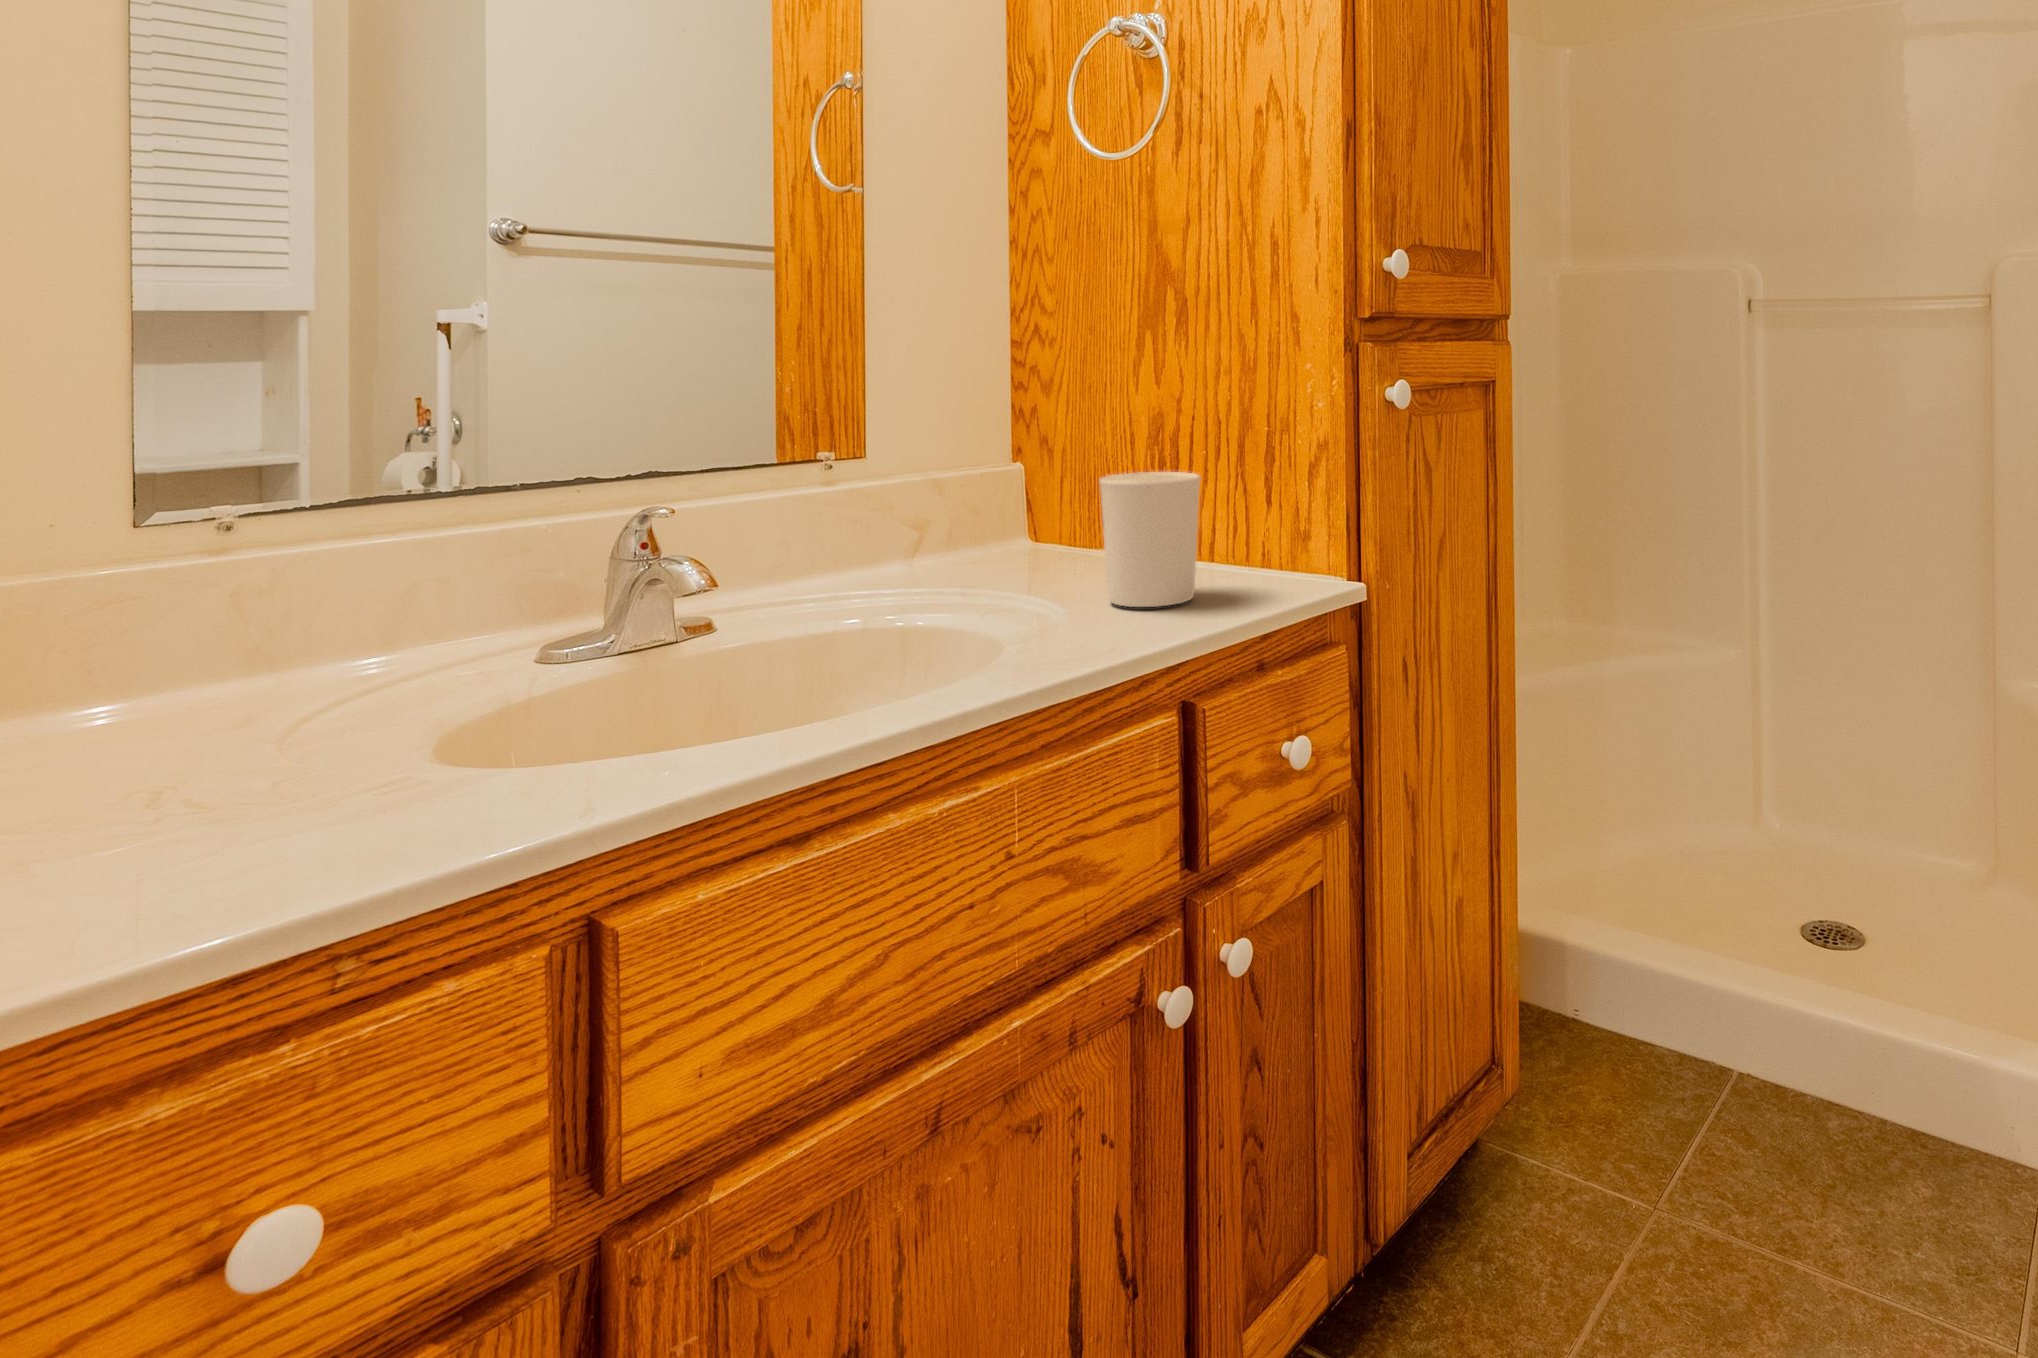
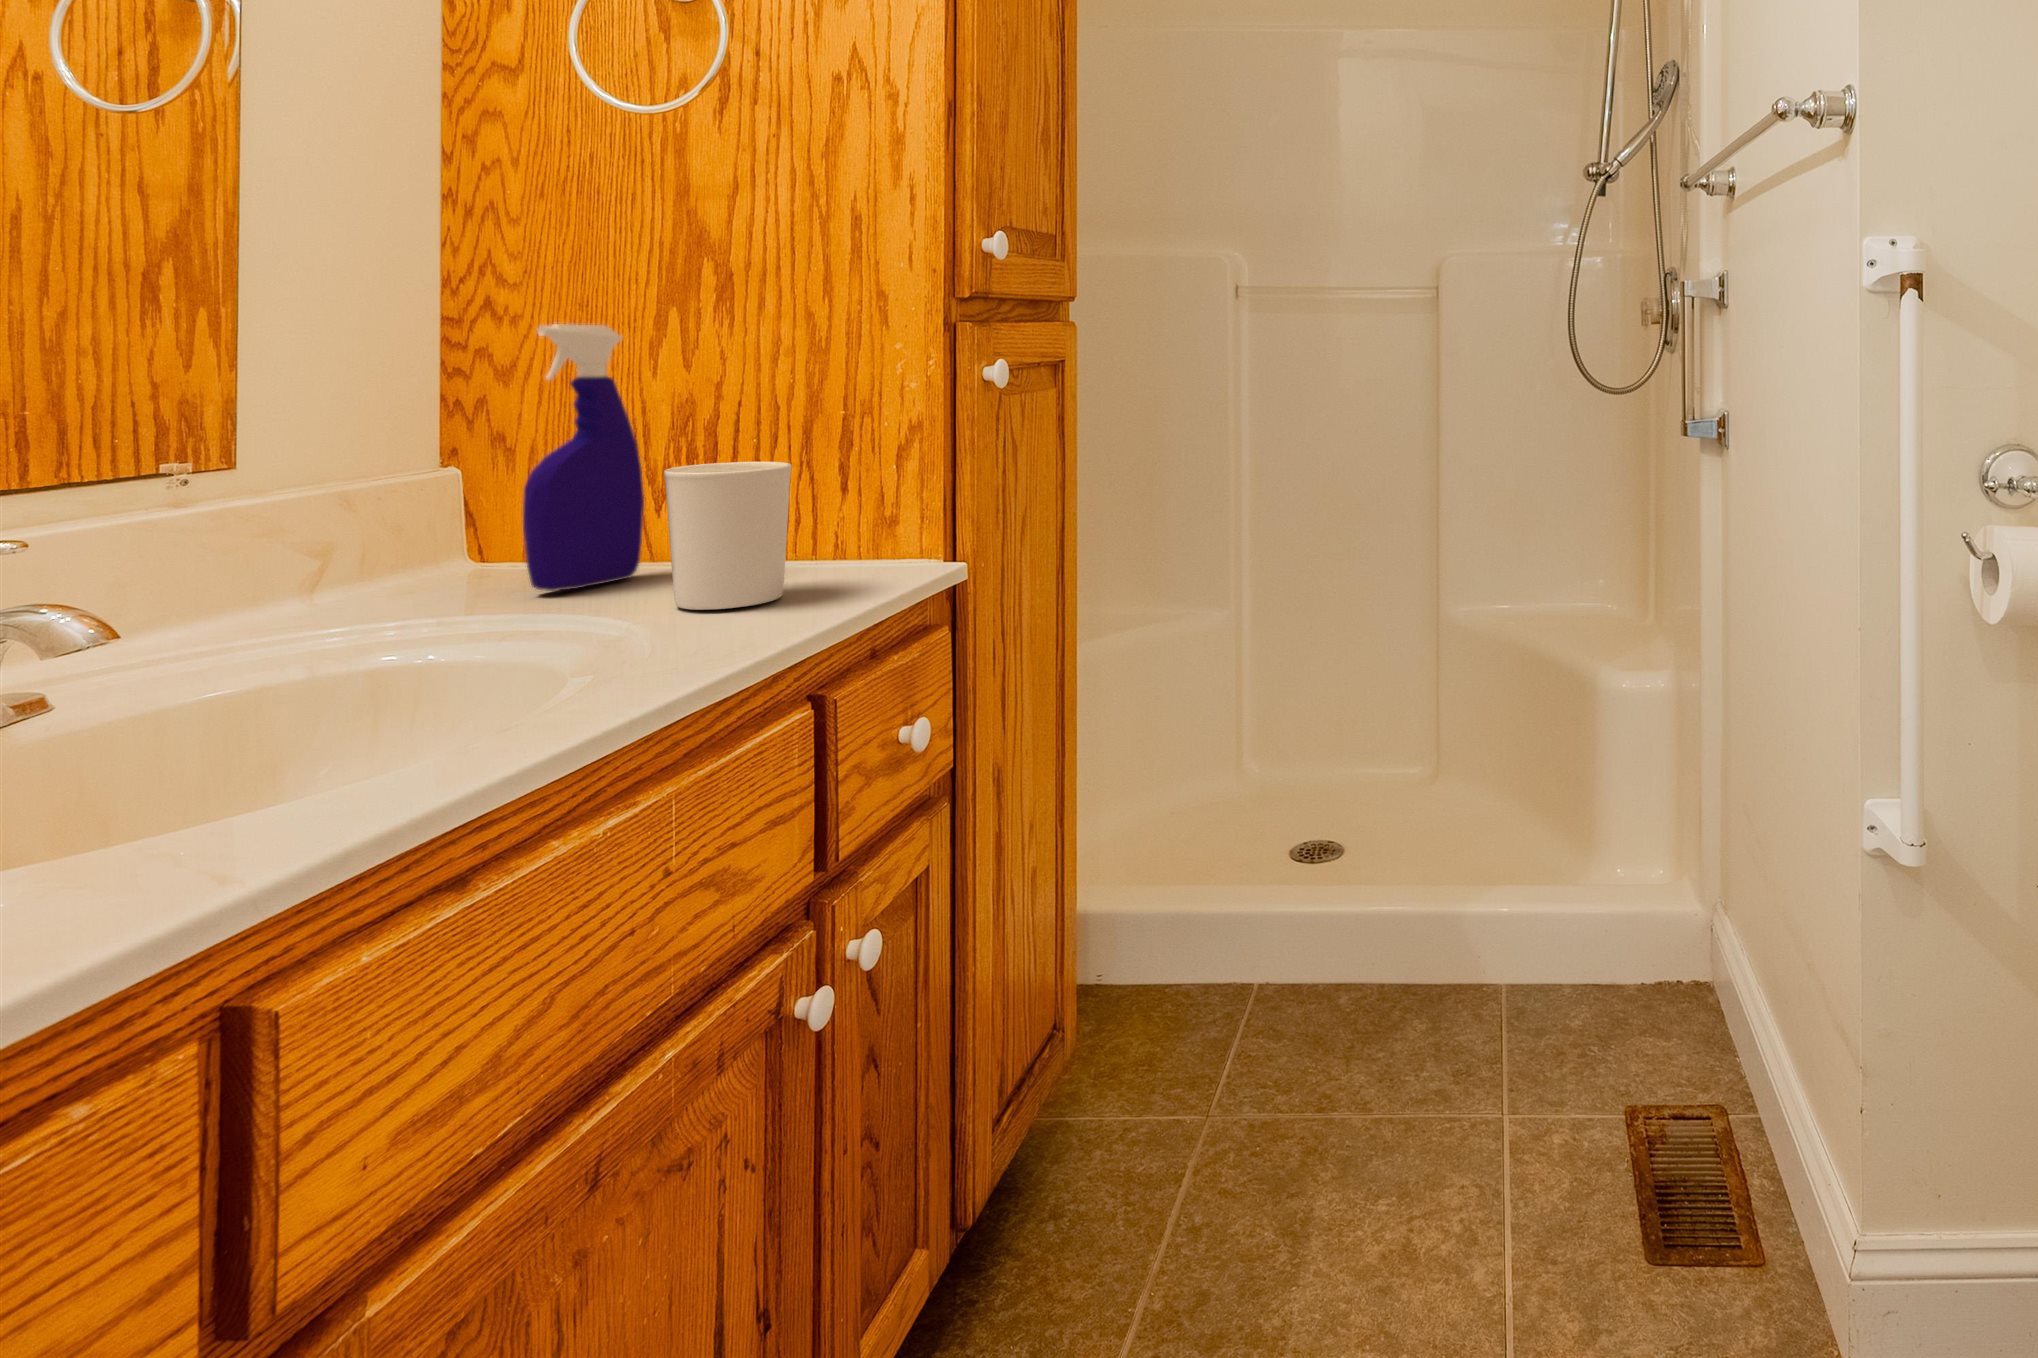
spray bottle: none [1024,347,1119,575] -> present [523,324,644,591]

